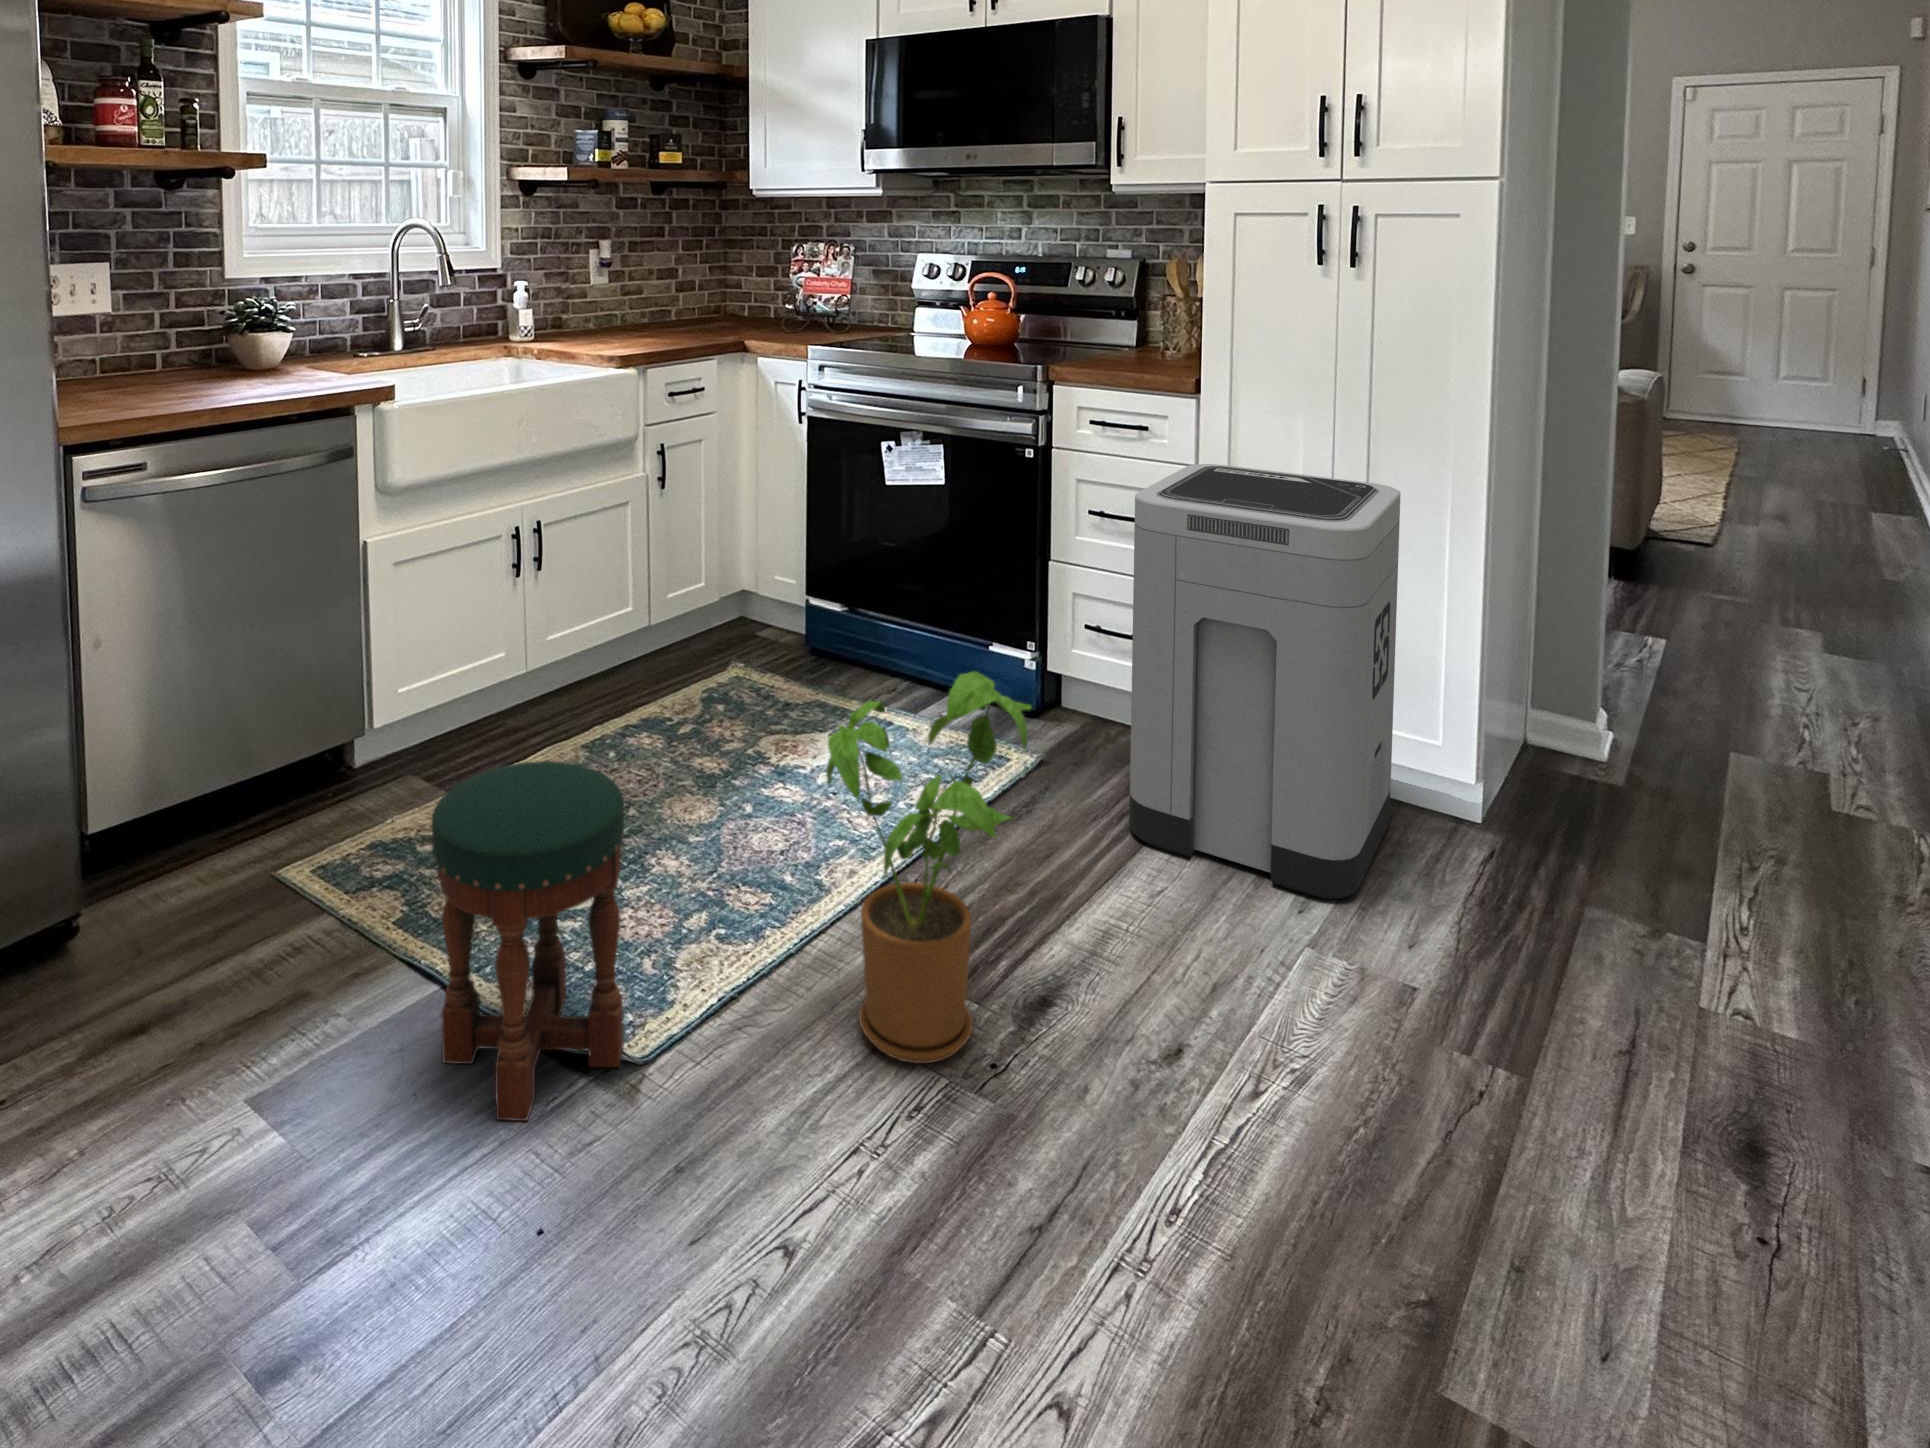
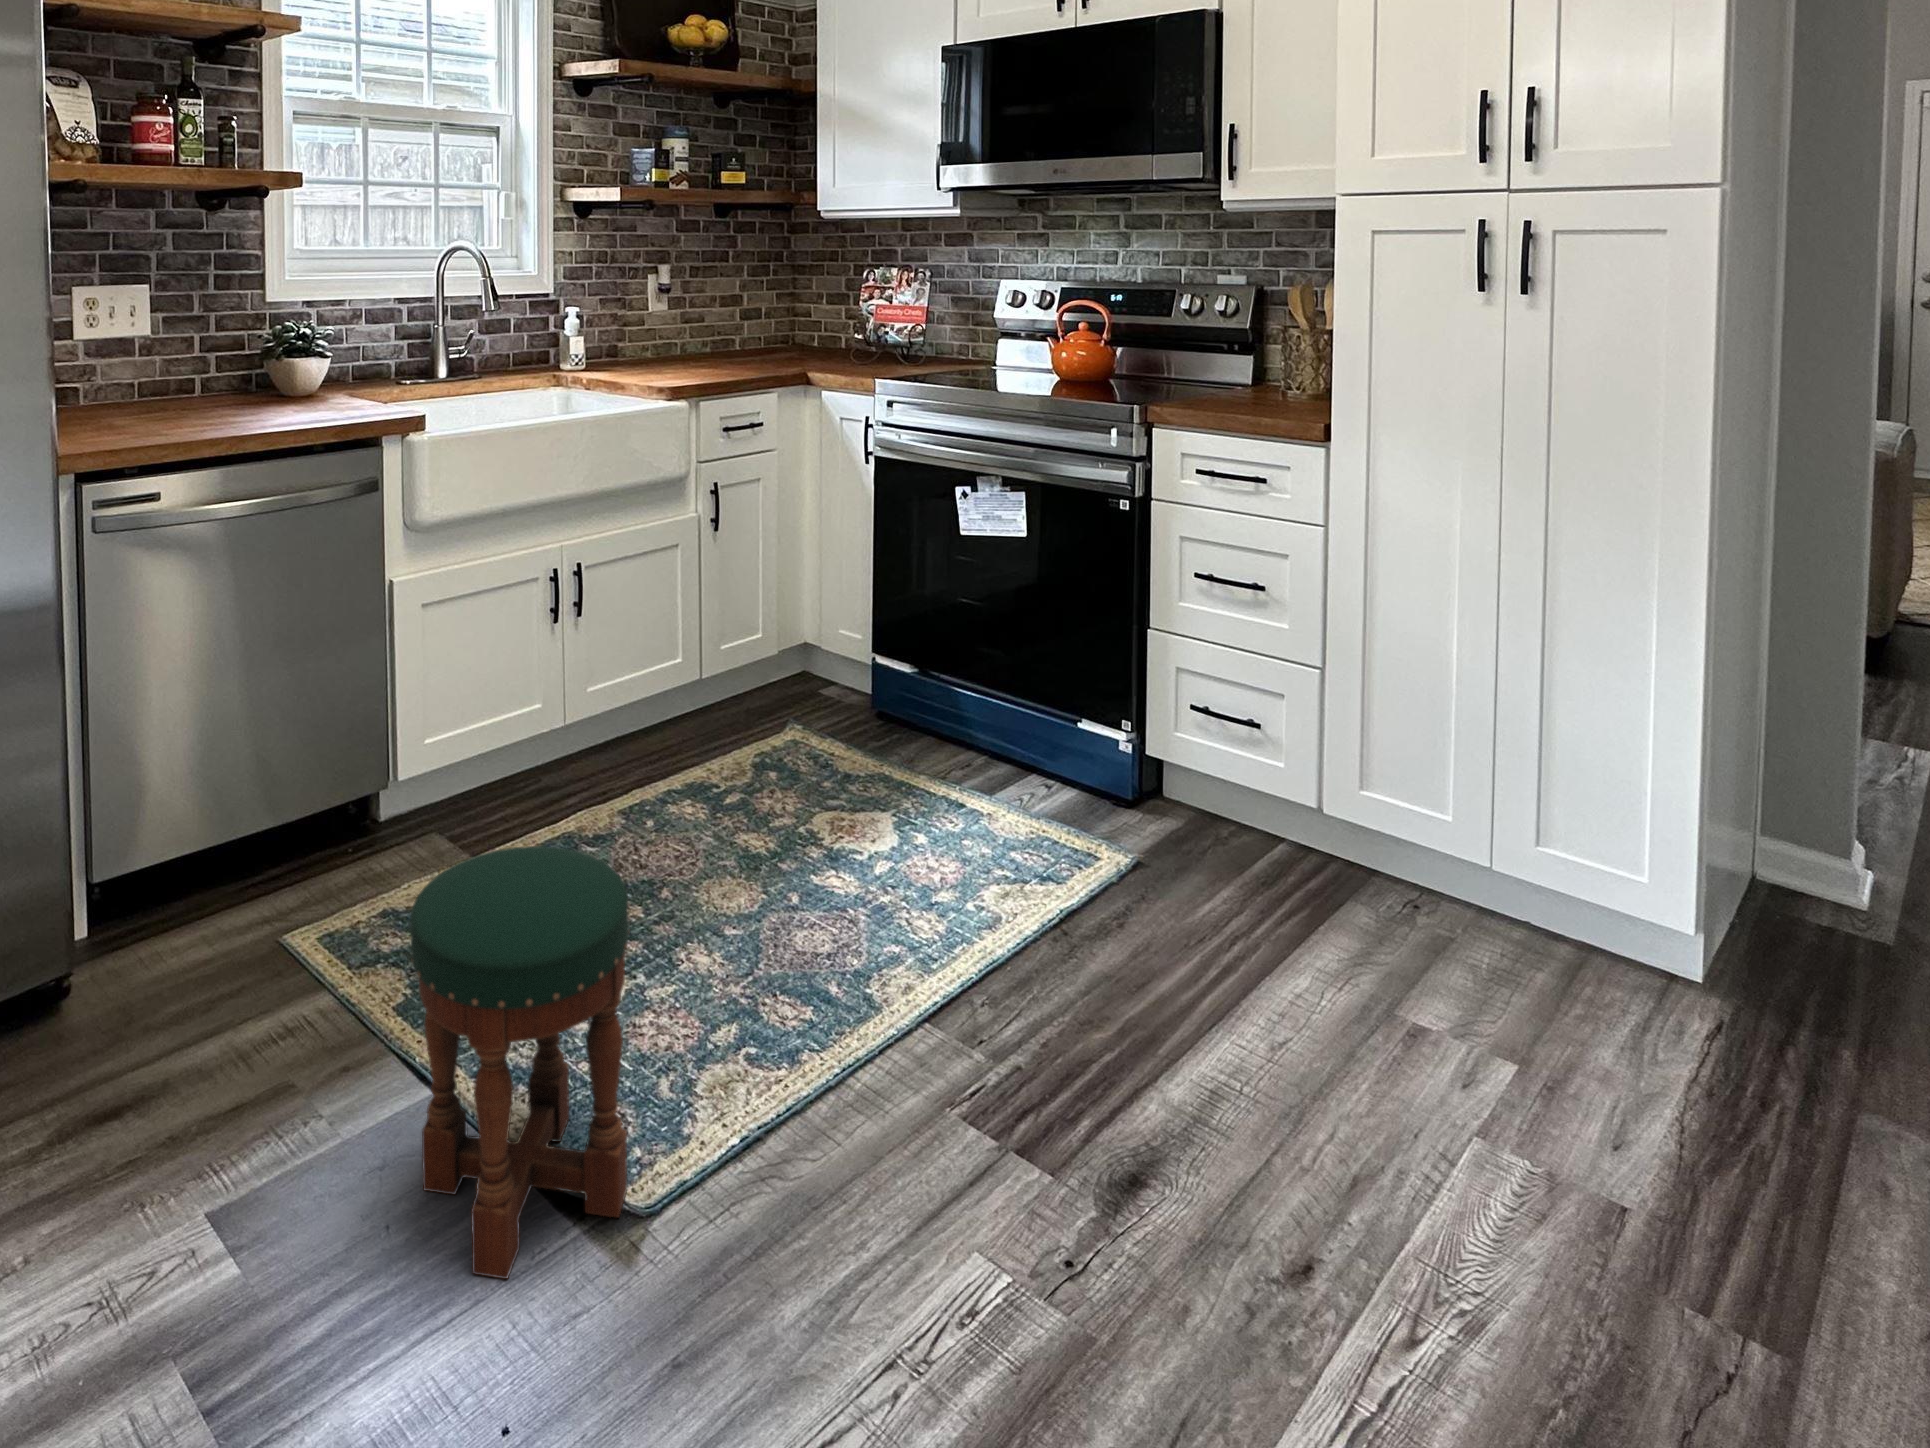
trash can: present [1129,464,1401,899] -> none [1241,523,1588,1072]
house plant: present [826,672,1031,1063] -> none [869,772,1119,1254]

